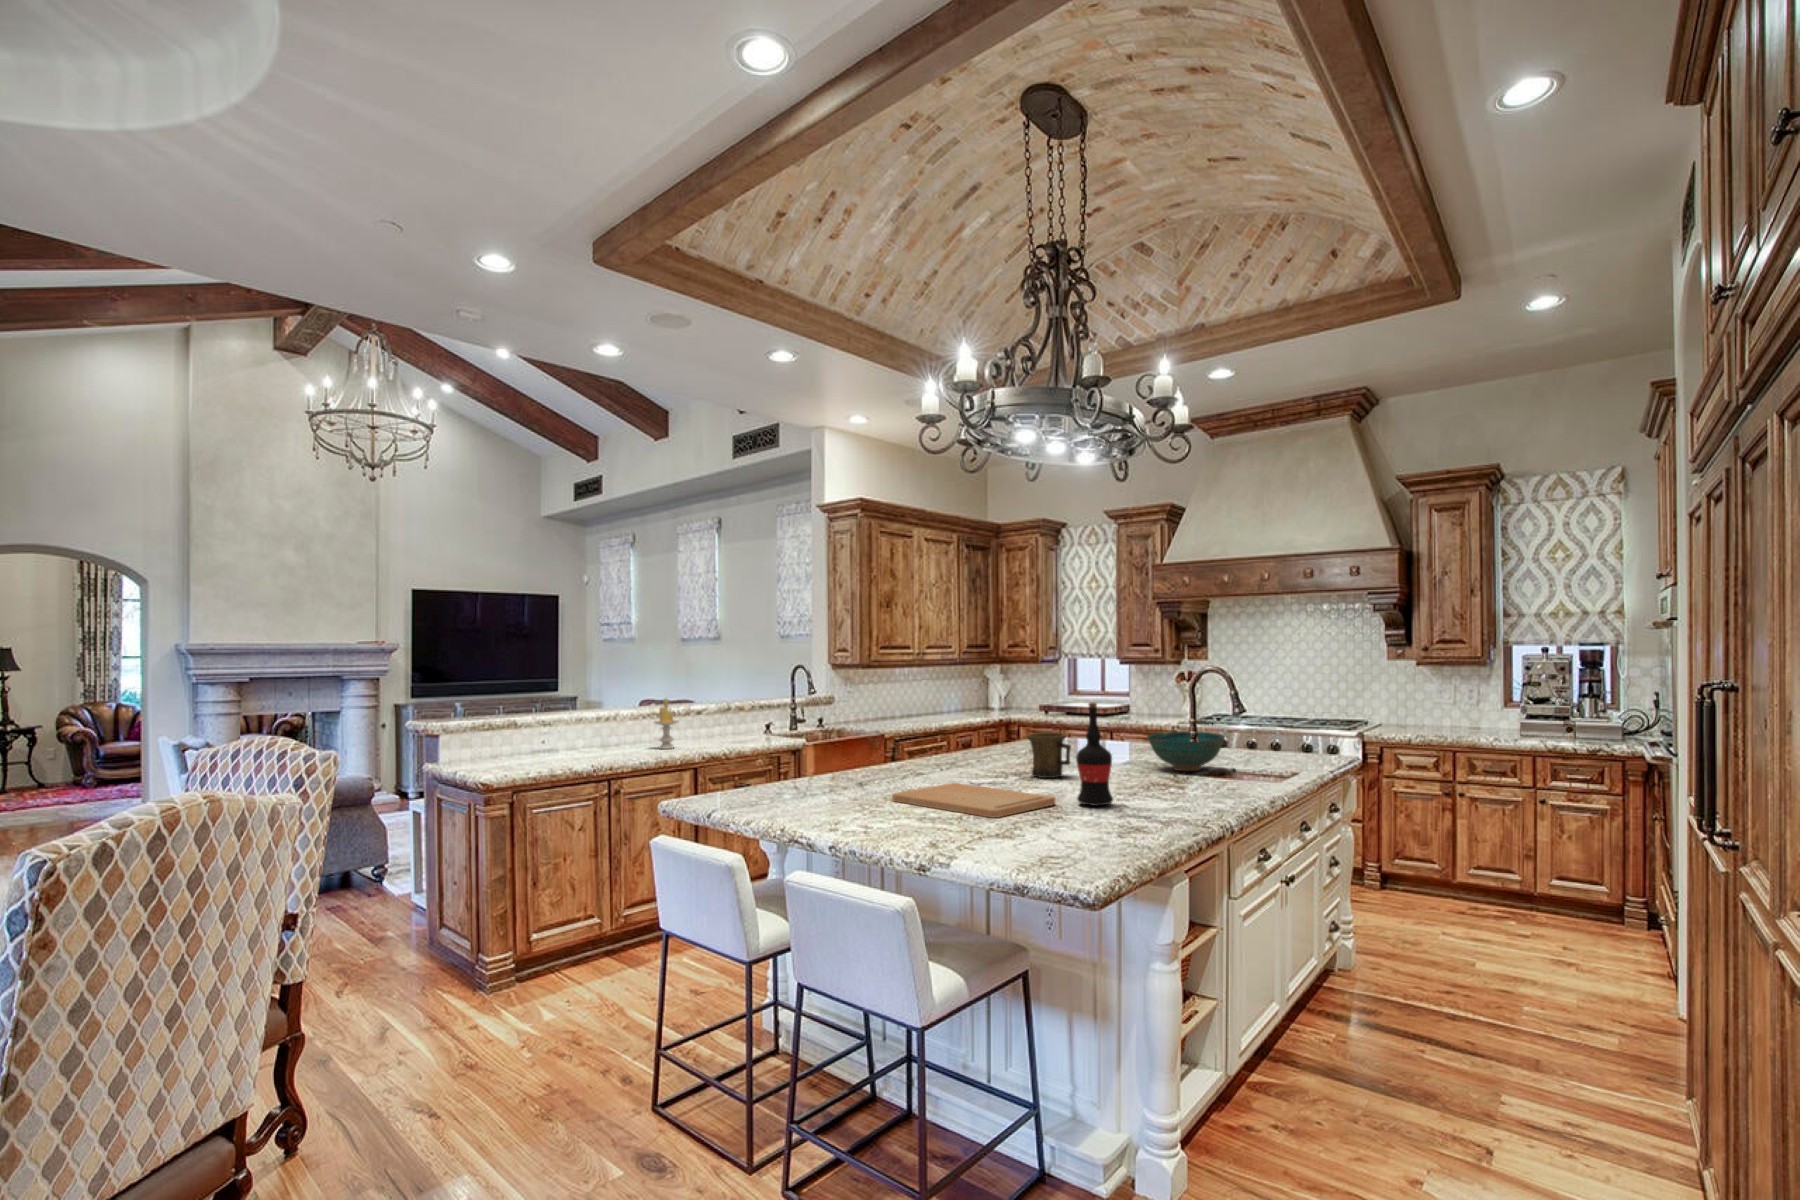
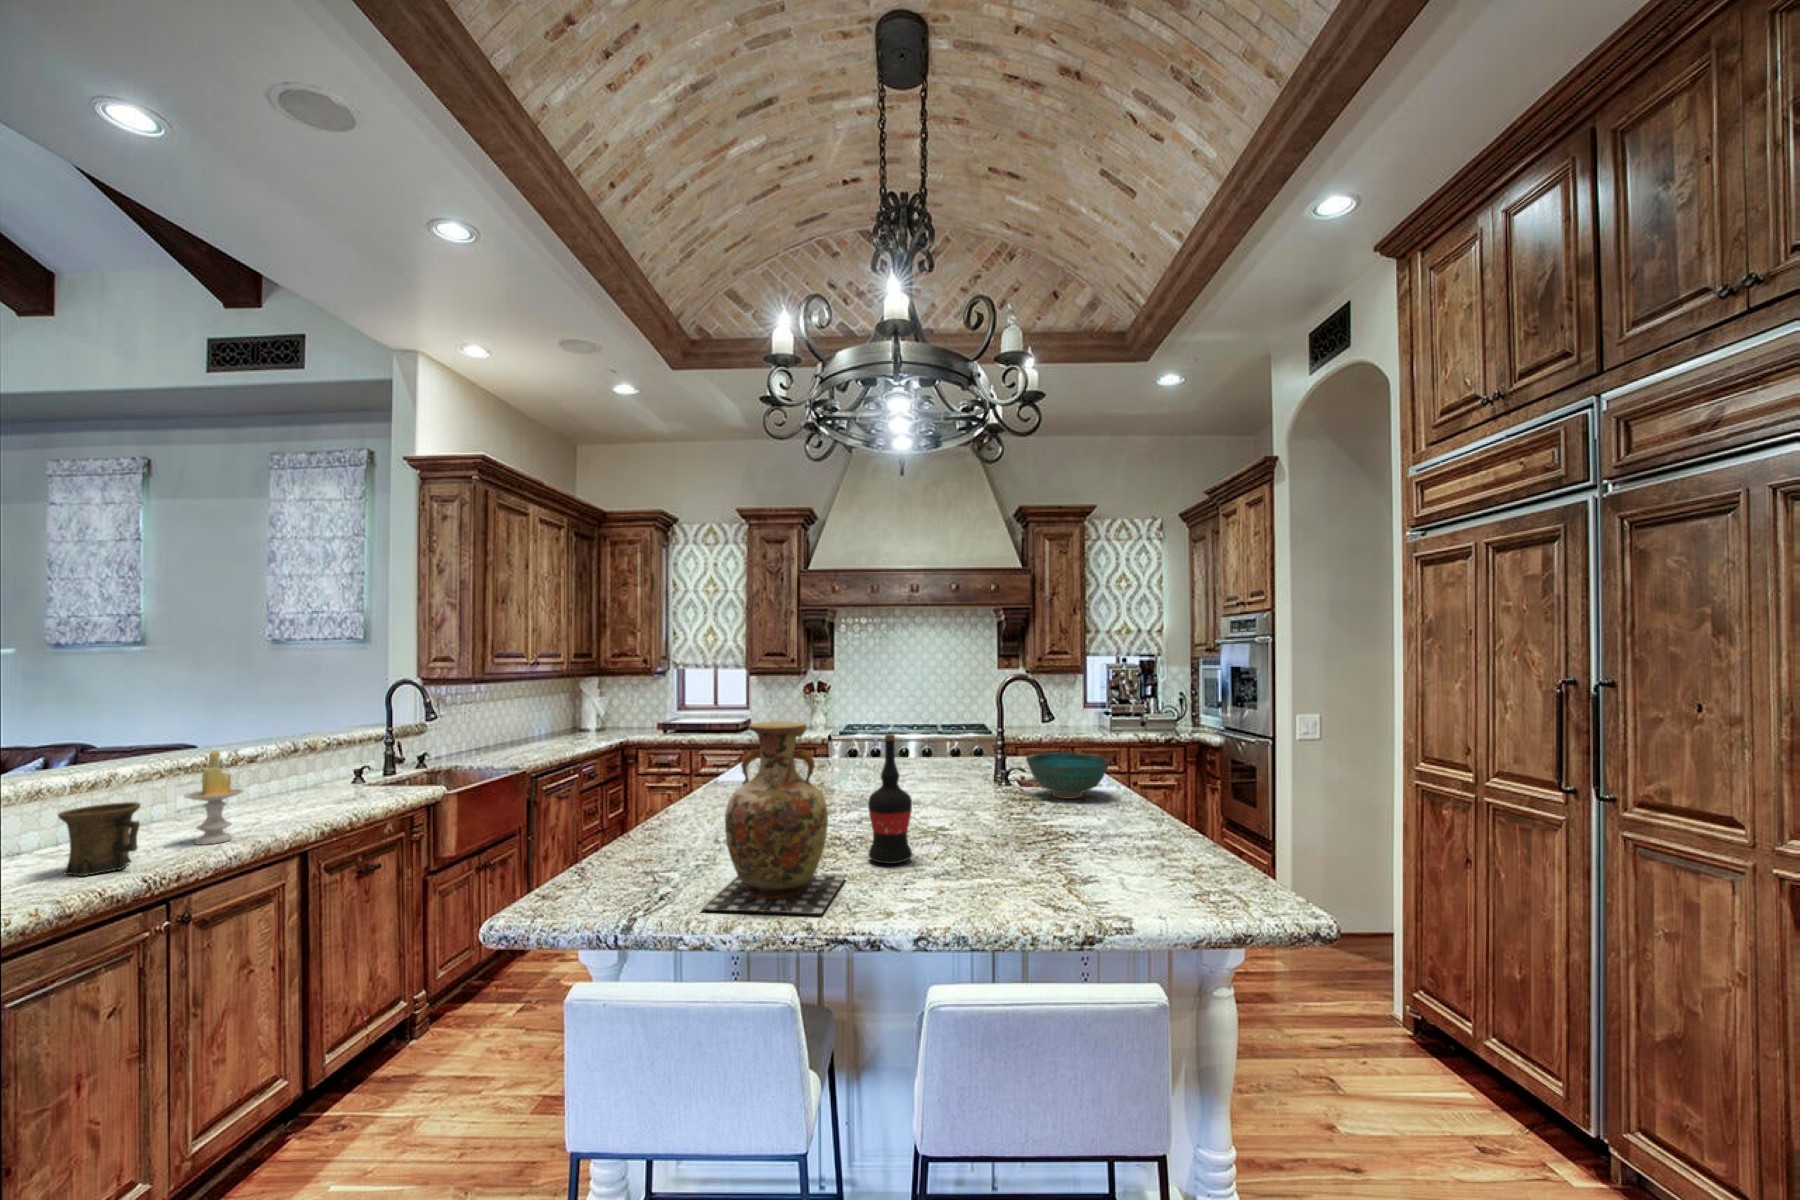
vase: none [774,682,877,794] -> present [701,721,845,914]
wine bottle: present [1076,702,1113,806] -> present [868,734,912,864]
mug: present [1026,732,1071,778] -> present [58,802,141,876]
cutting board: present [892,783,1055,818] -> none [950,858,1169,916]

